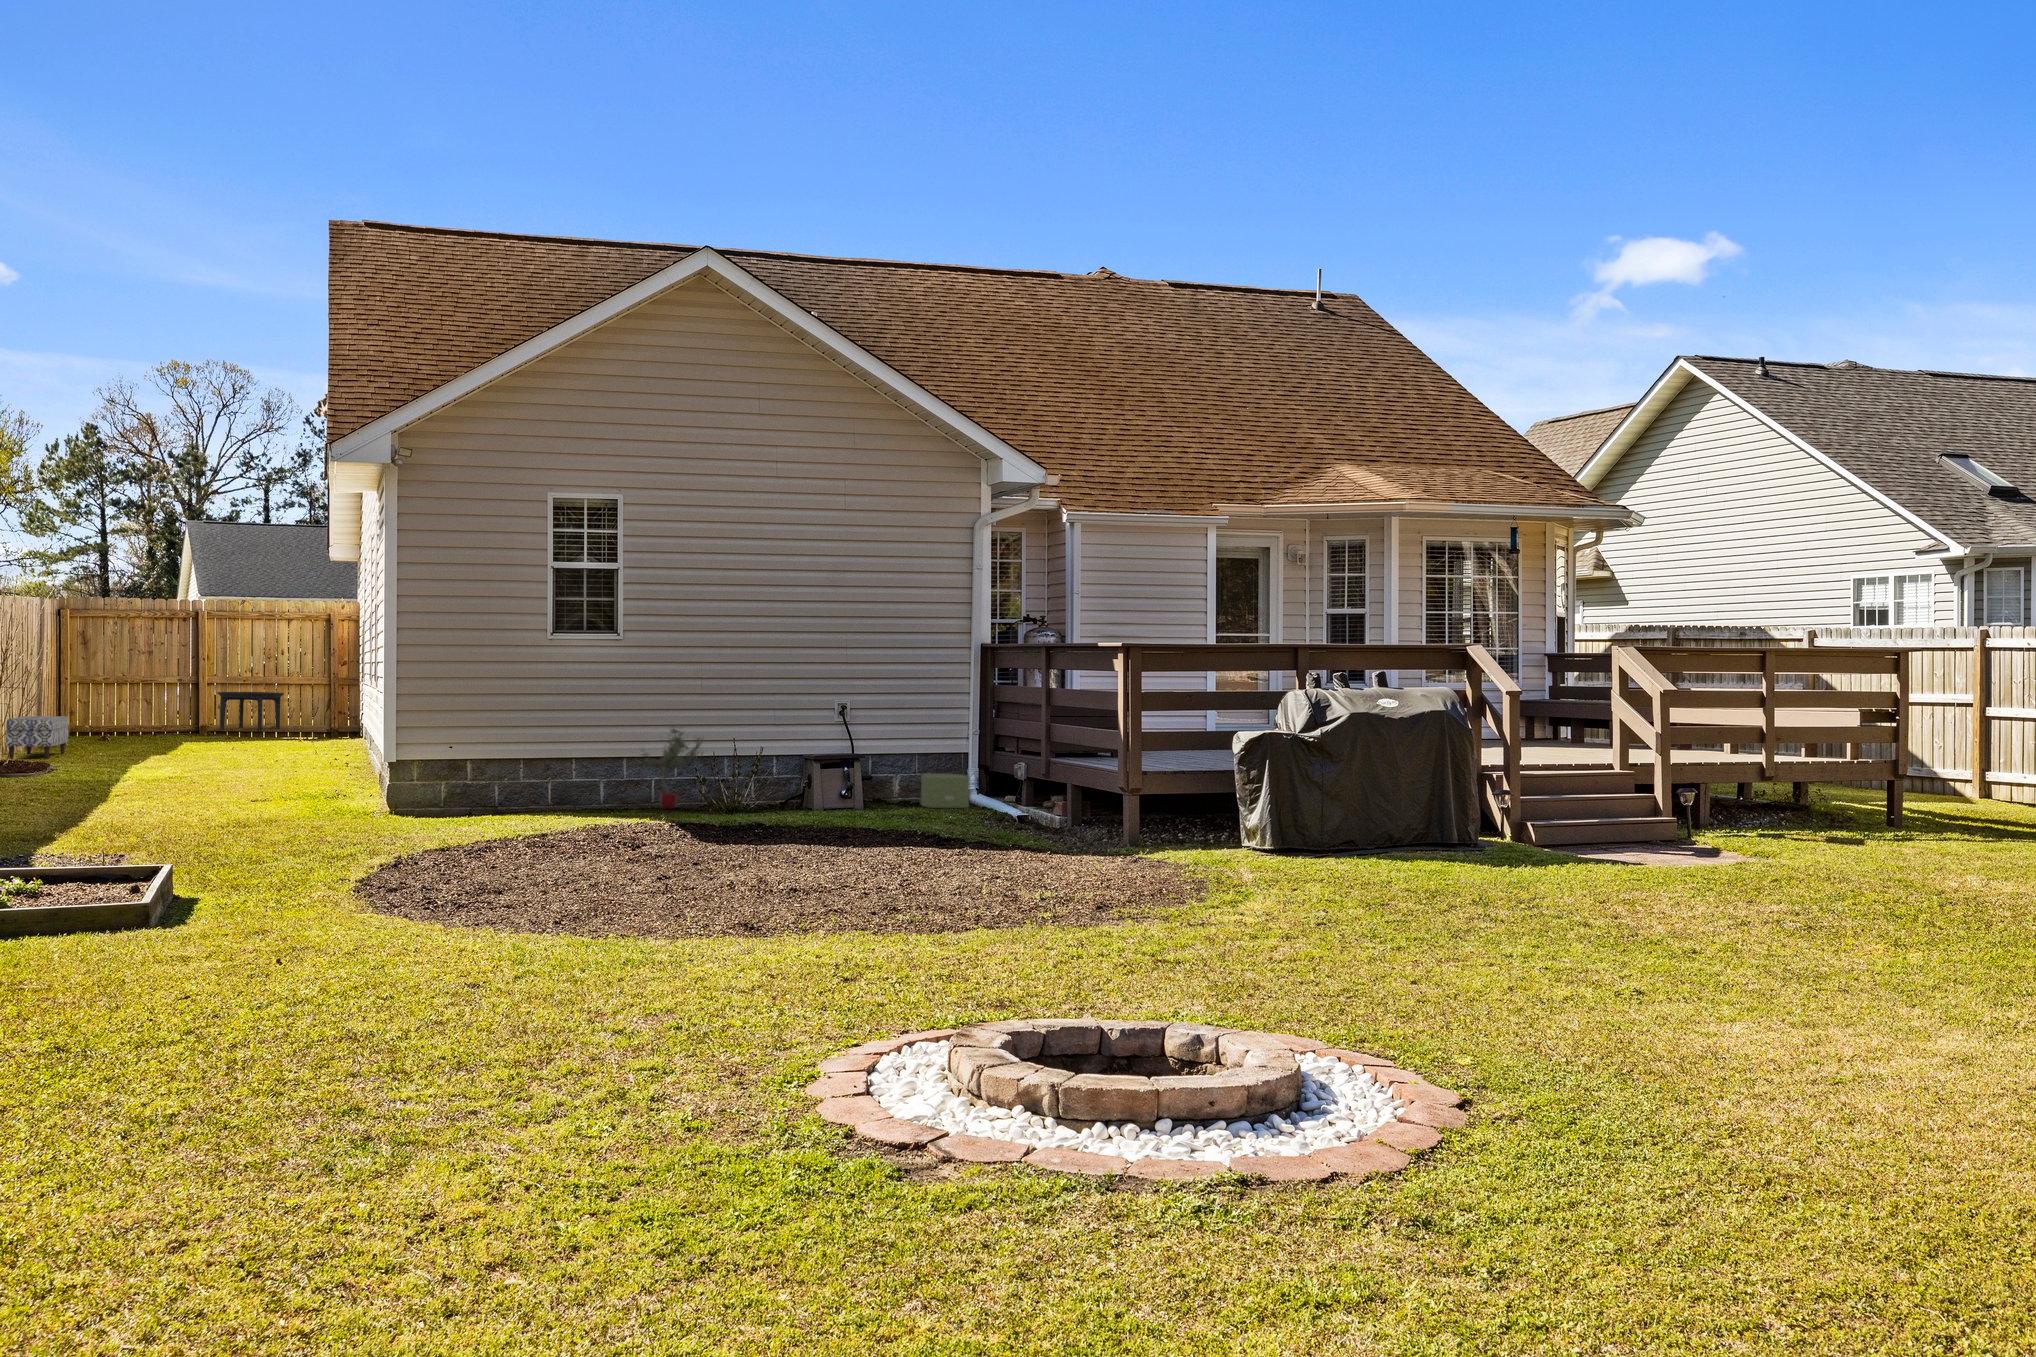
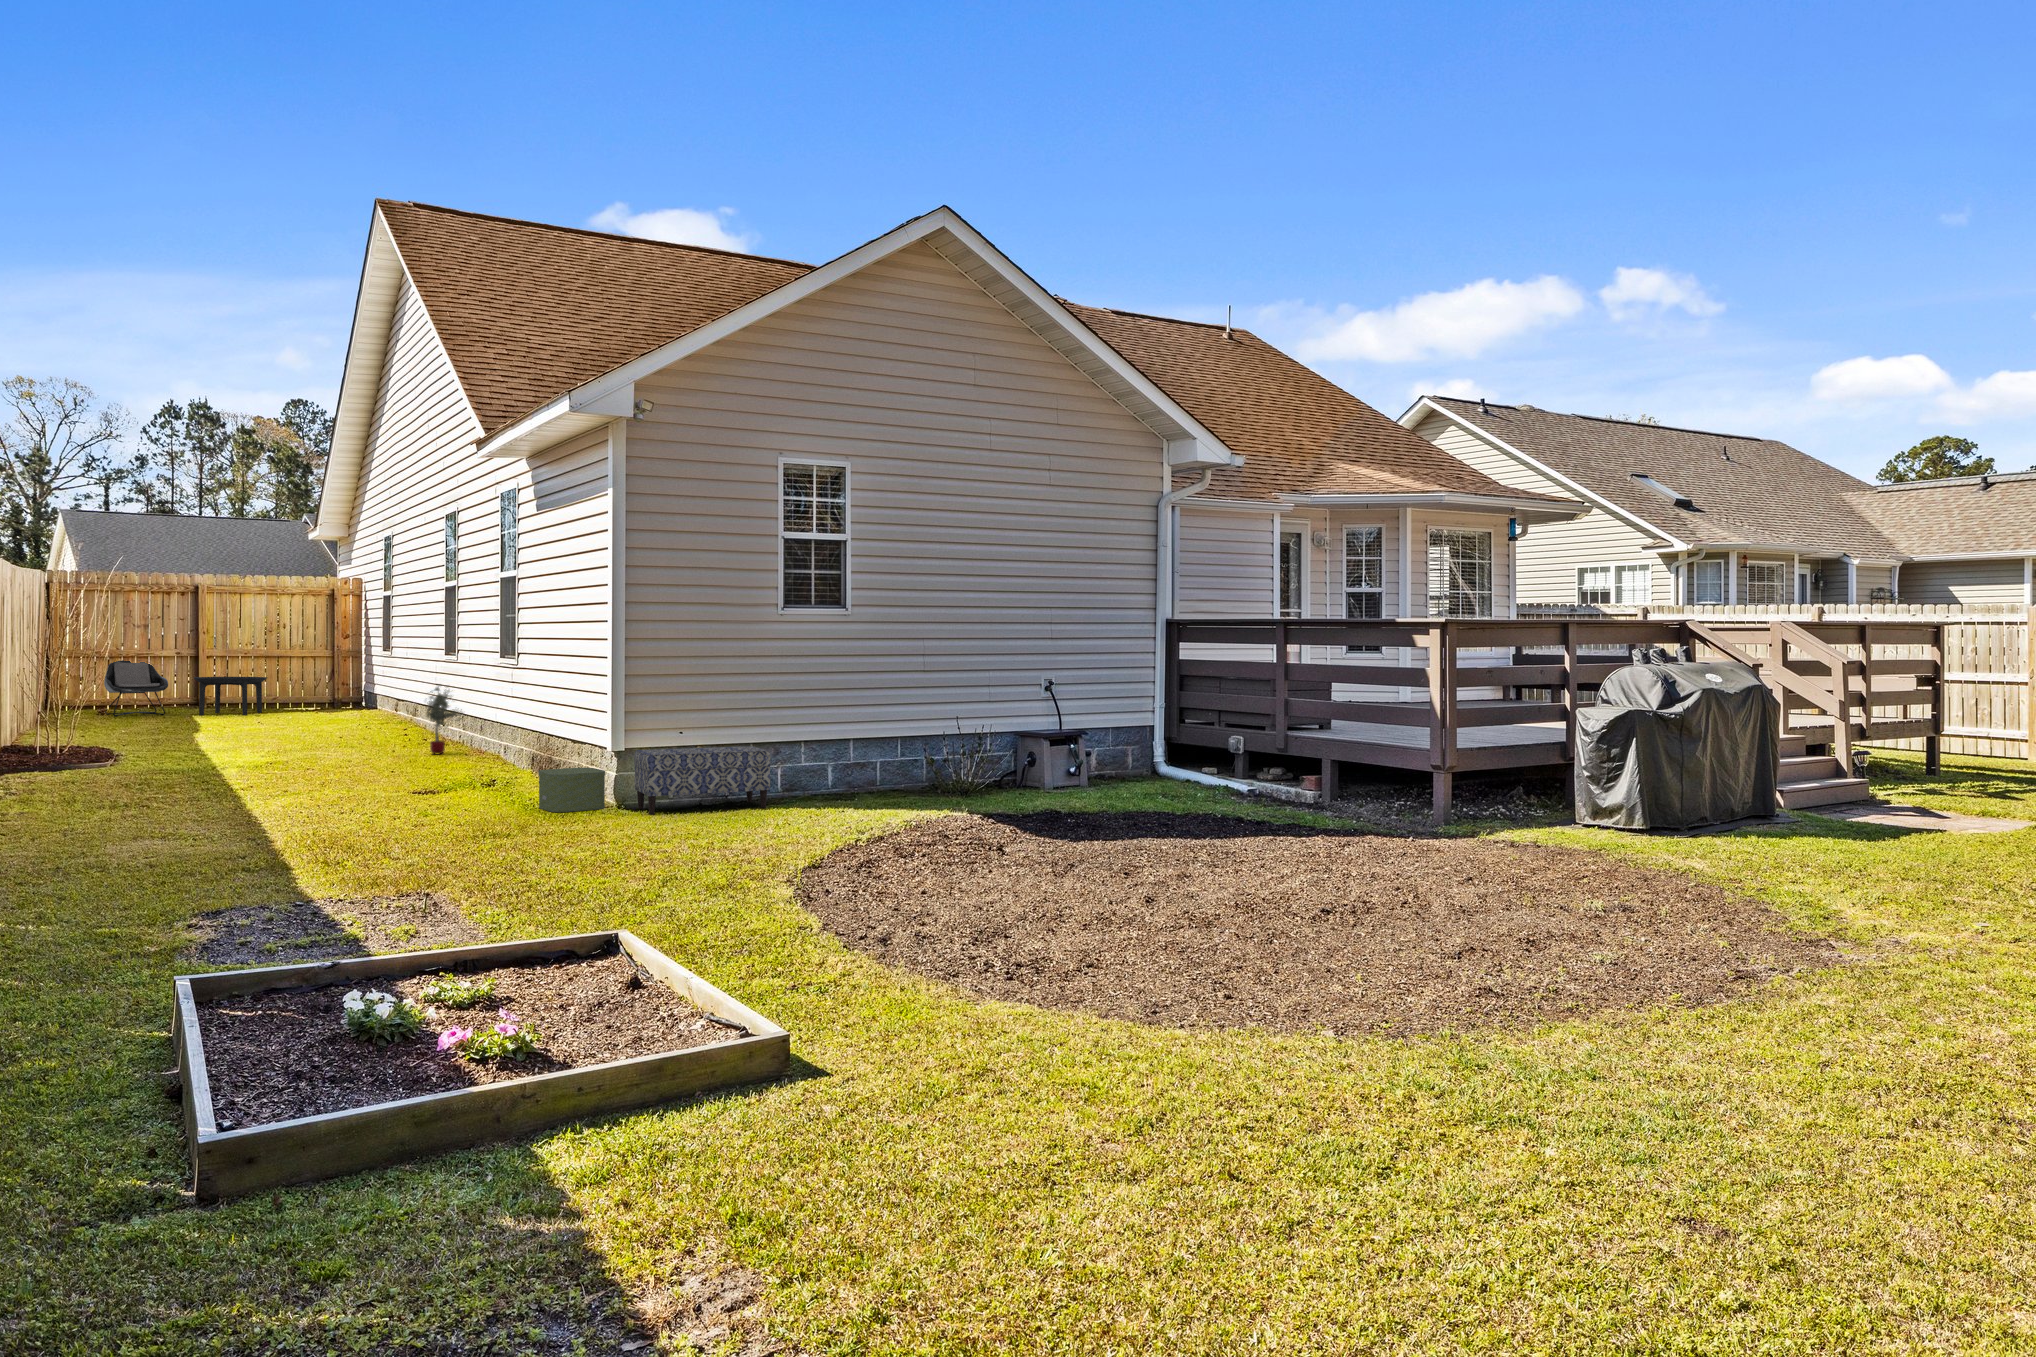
lounge chair: none [140,674,195,729] -> present [104,660,168,717]
bench: present [6,716,68,759] -> present [634,746,770,815]
potted tree: present [634,725,703,809] -> present [426,687,463,754]
storage box: present [921,774,970,808] -> present [538,768,605,812]

